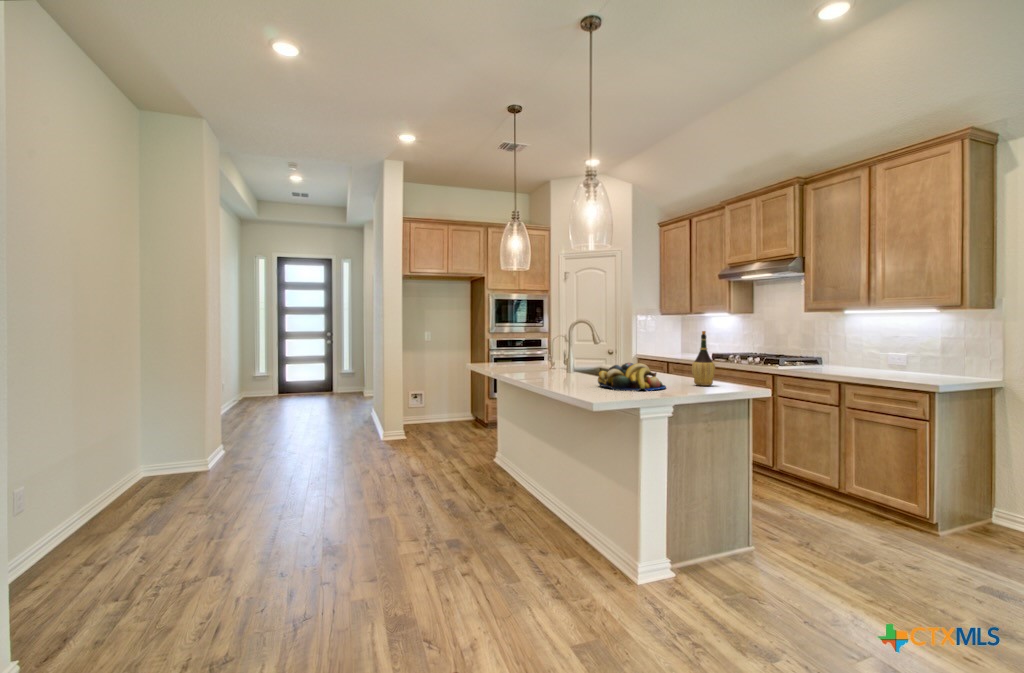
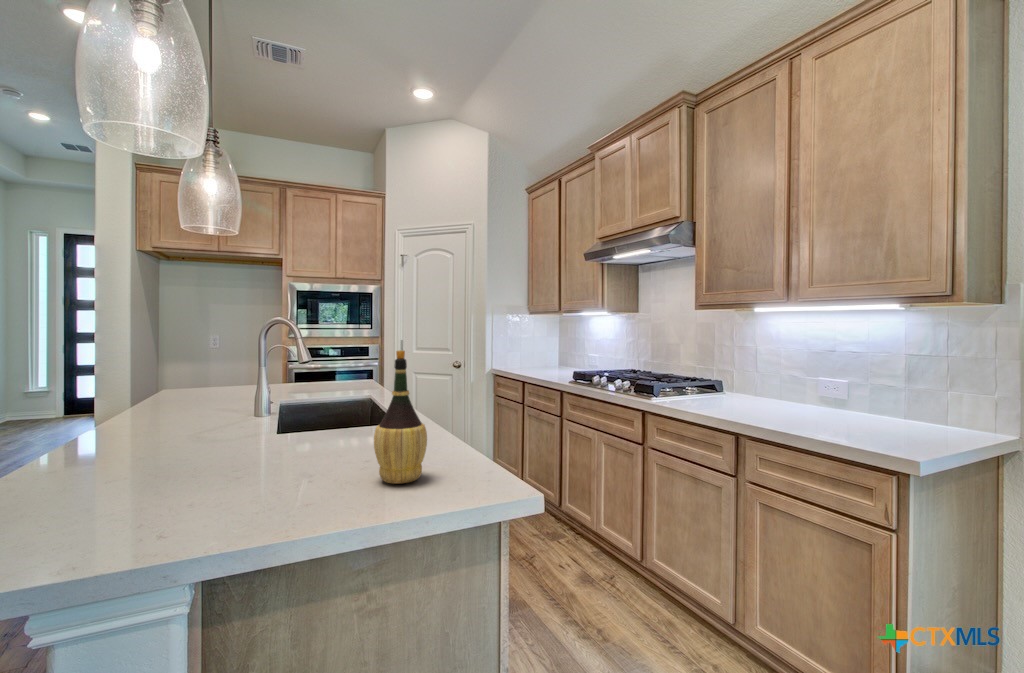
fruit bowl: present [598,363,666,391] -> none [75,427,286,534]

